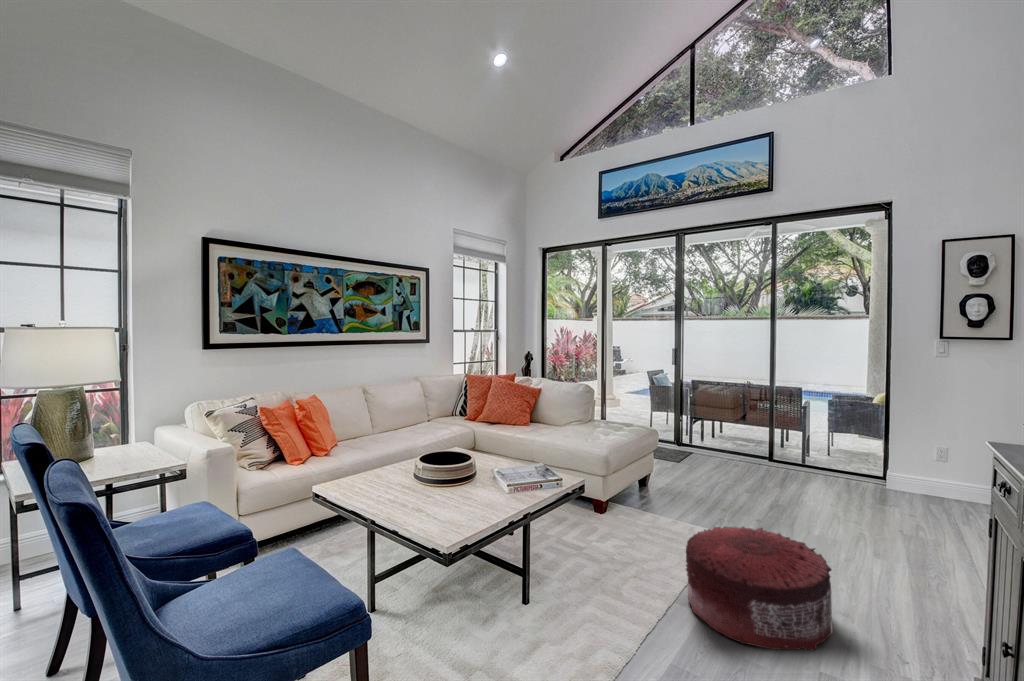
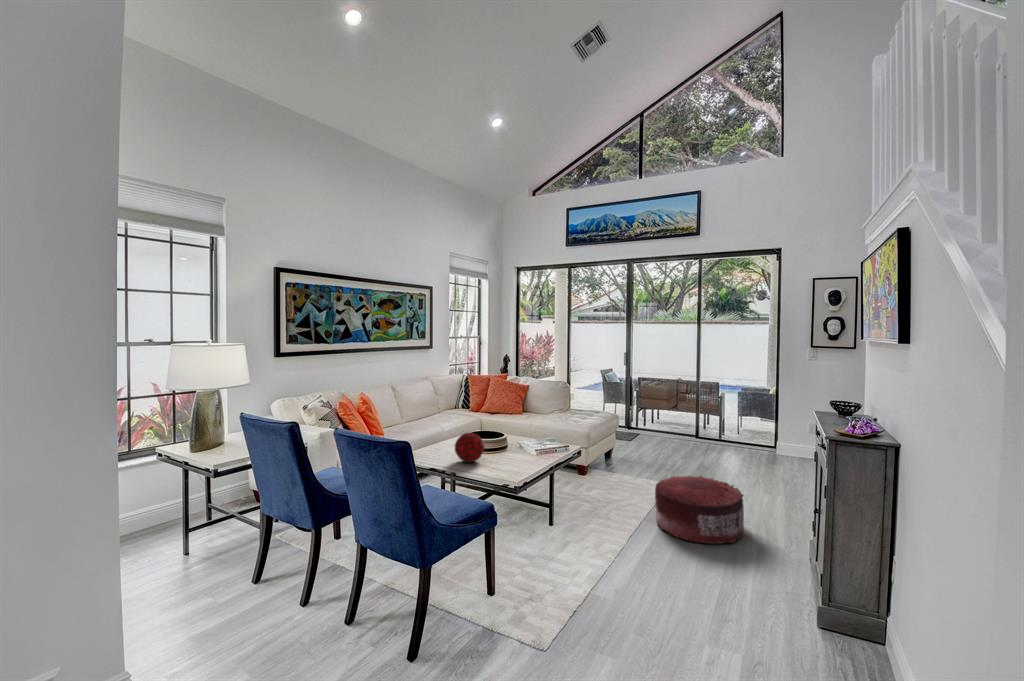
decorative orb: none [387,453,429,496] -> present [455,433,484,462]

